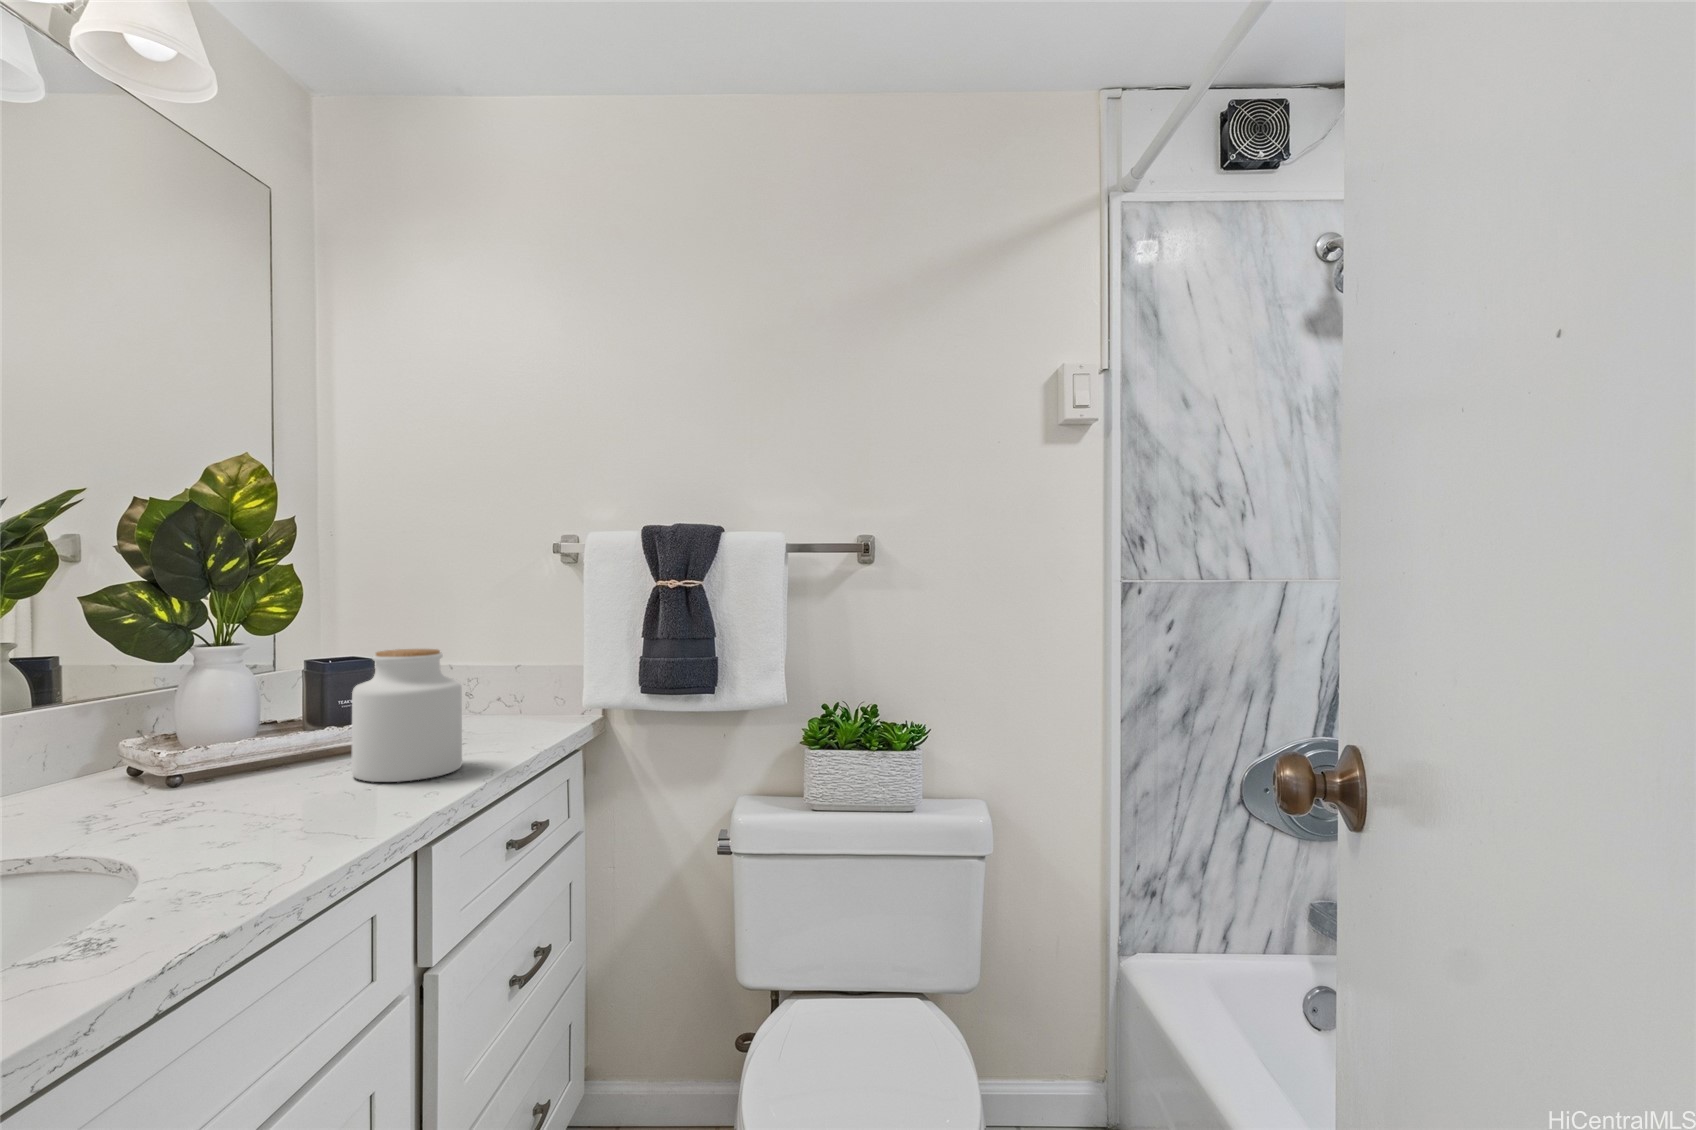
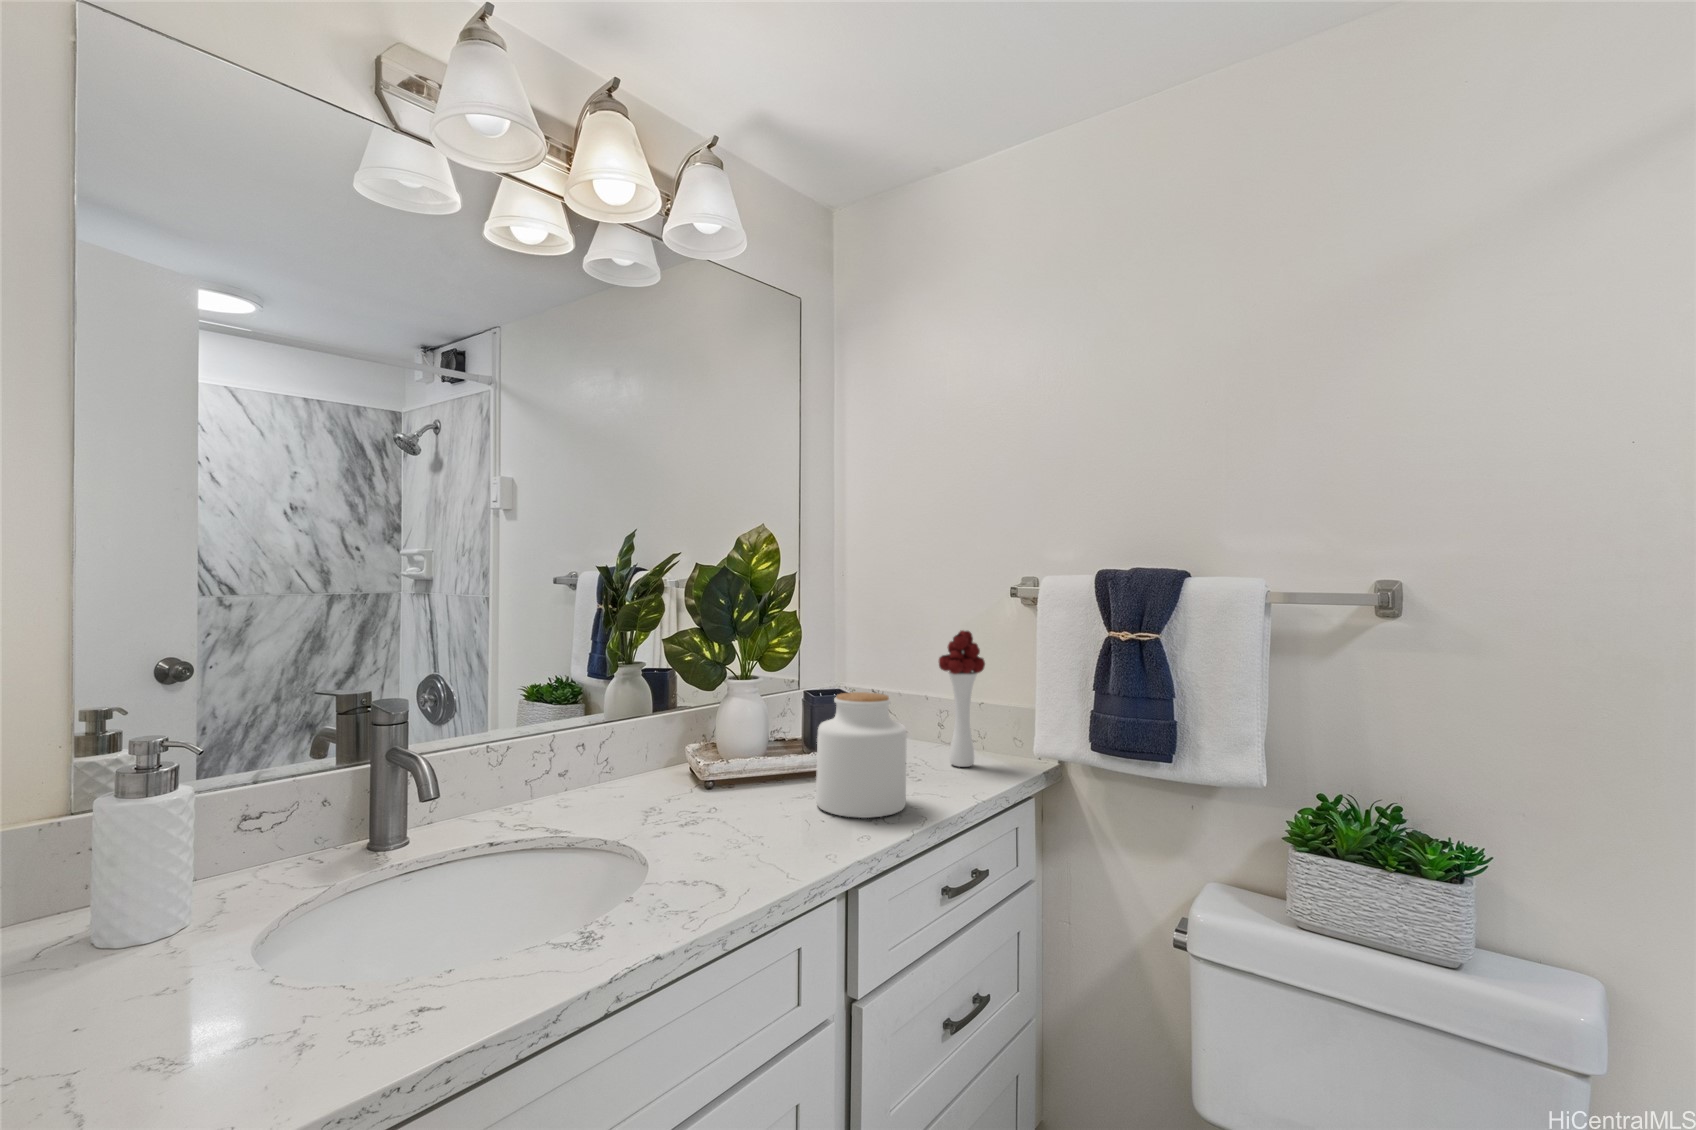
flower bouquet: none [474,580,527,729] -> present [939,630,985,767]

